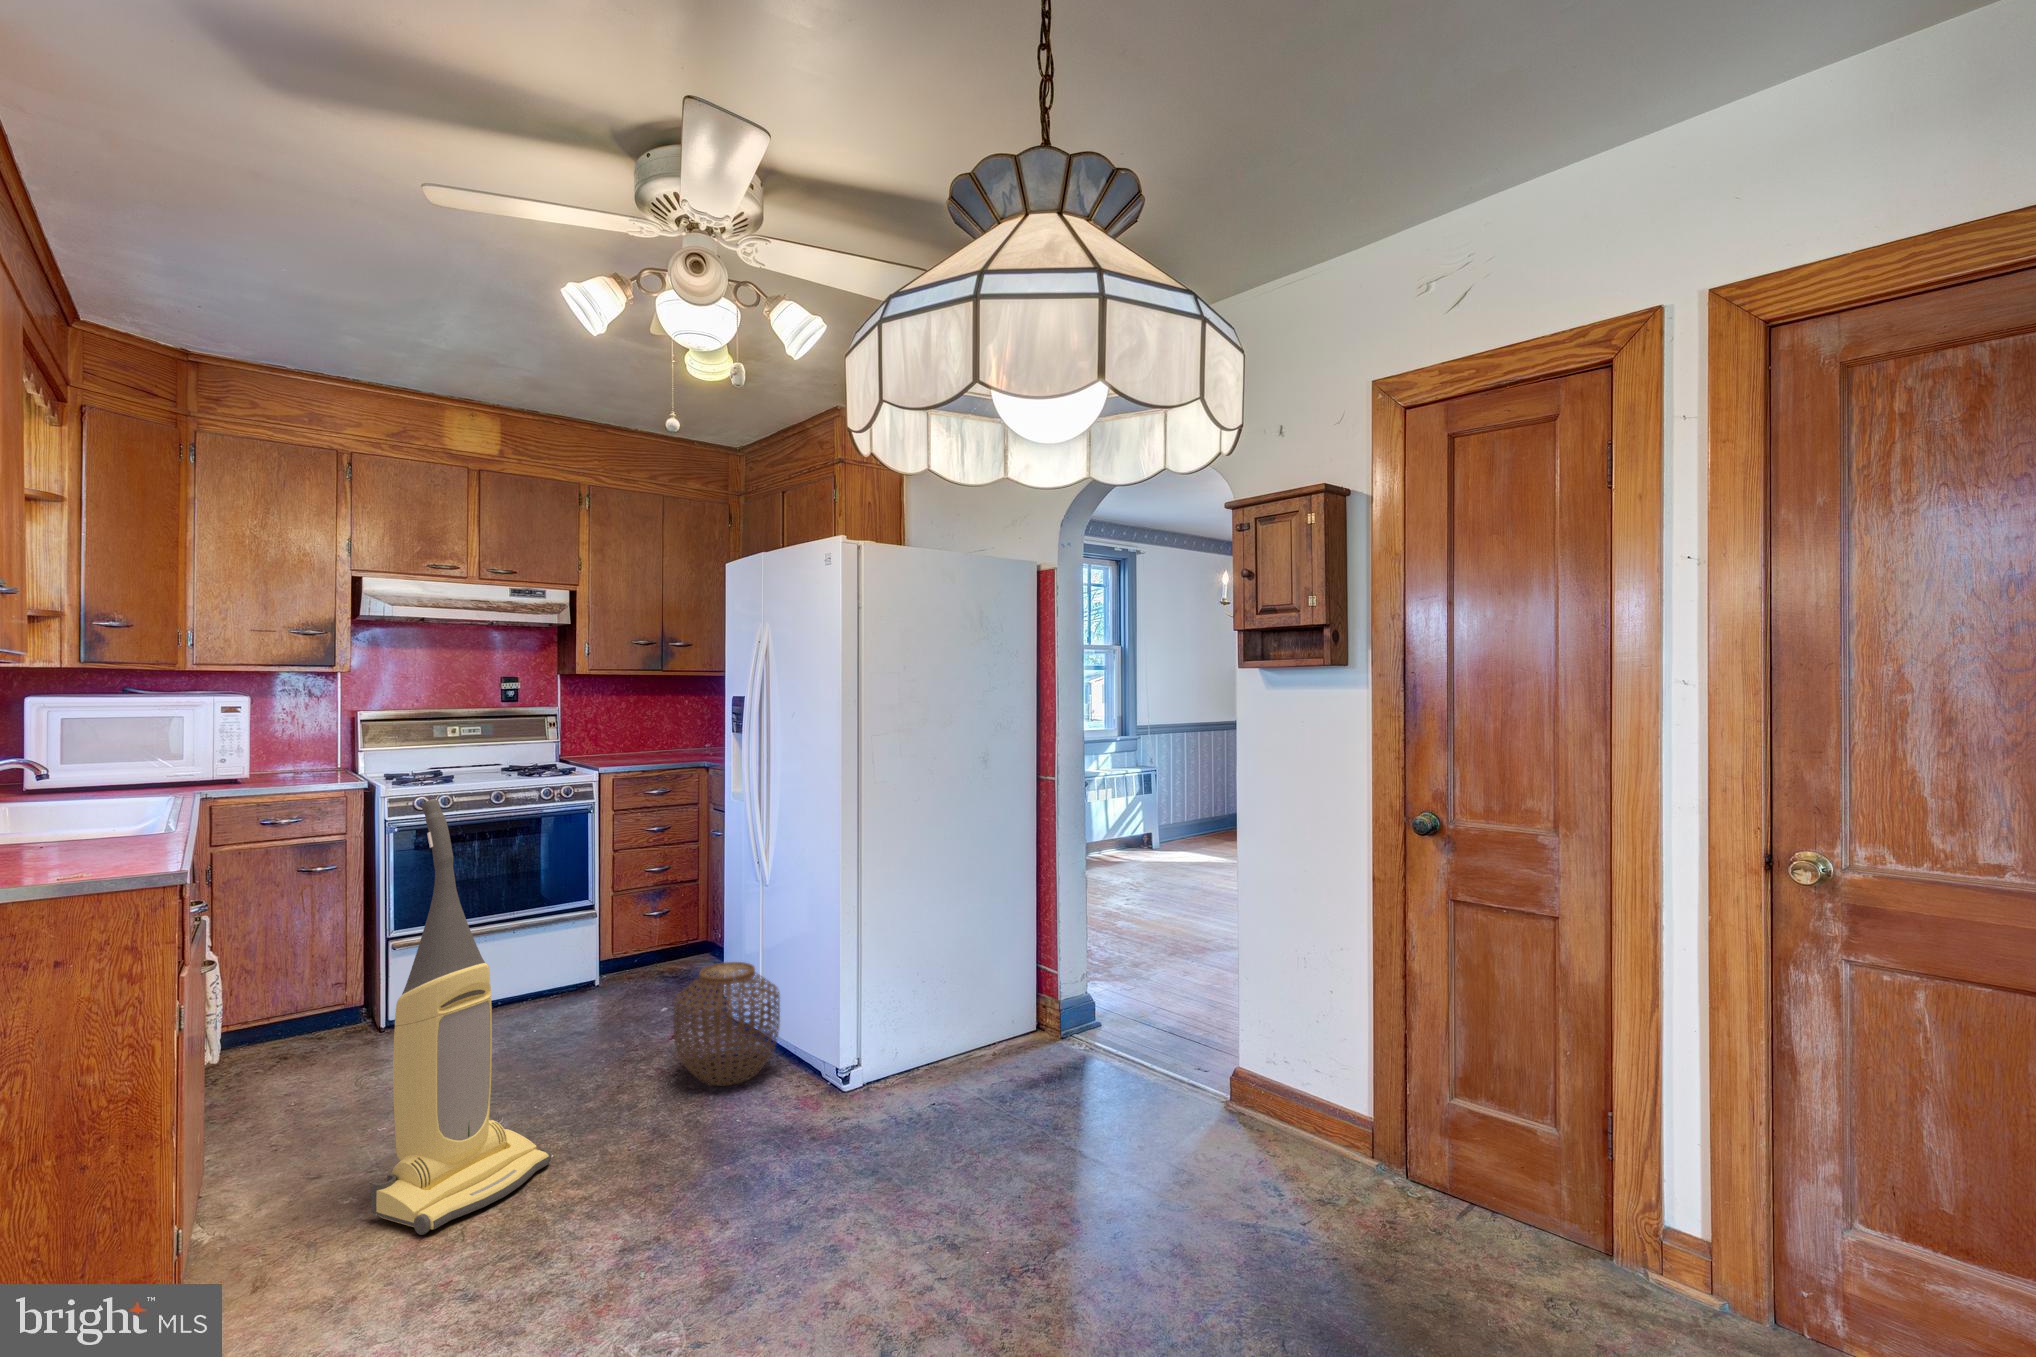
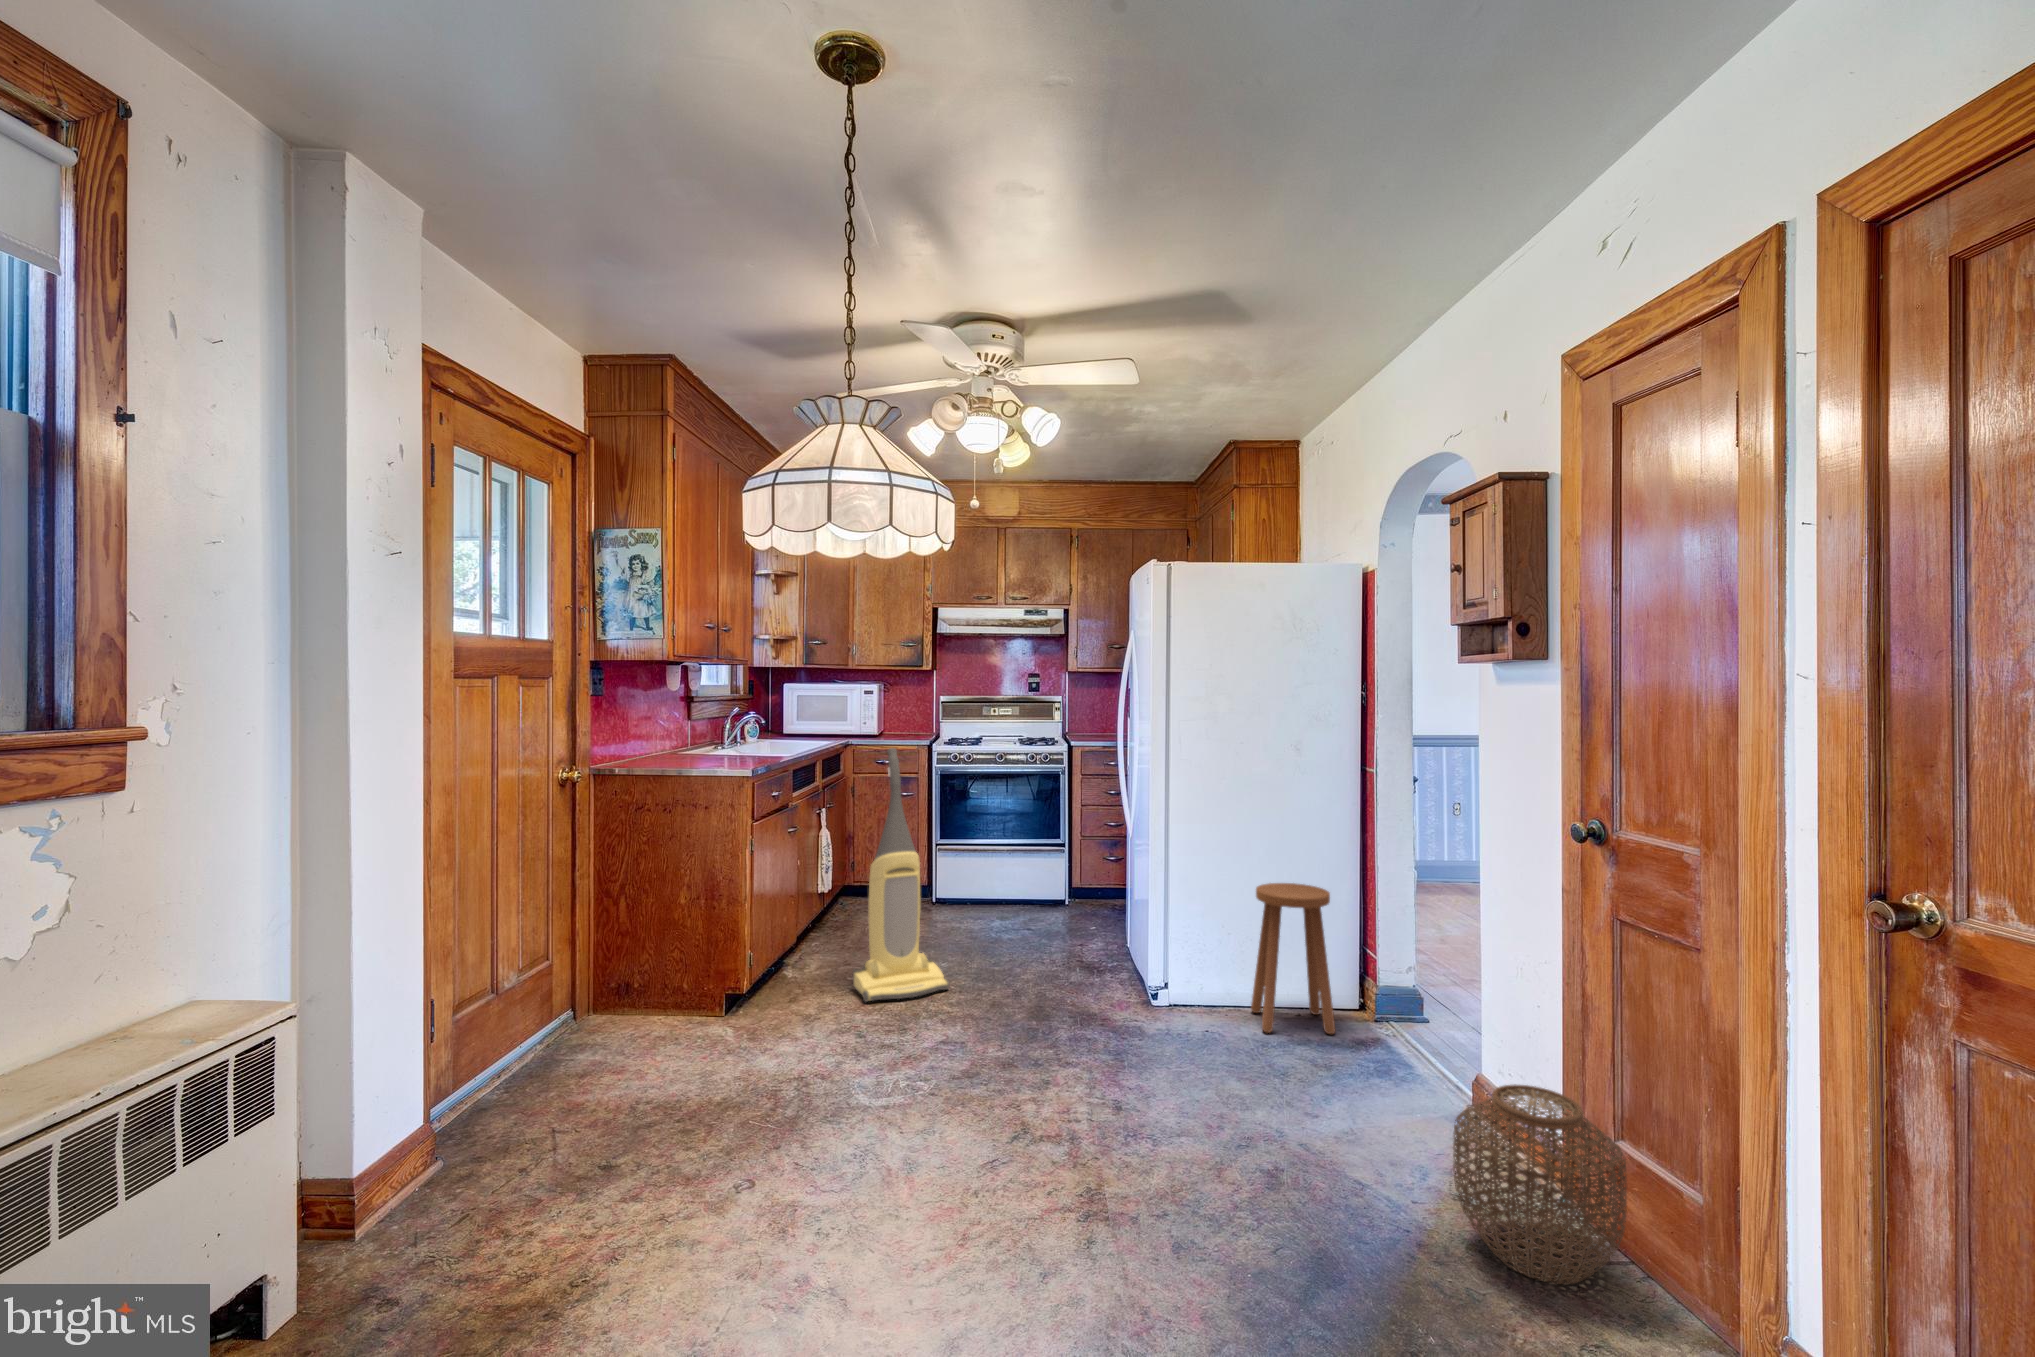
stool: none [955,911,1056,1090] -> present [1251,883,1335,1034]
woven basket: present [673,962,780,1086] -> present [1453,1085,1627,1284]

